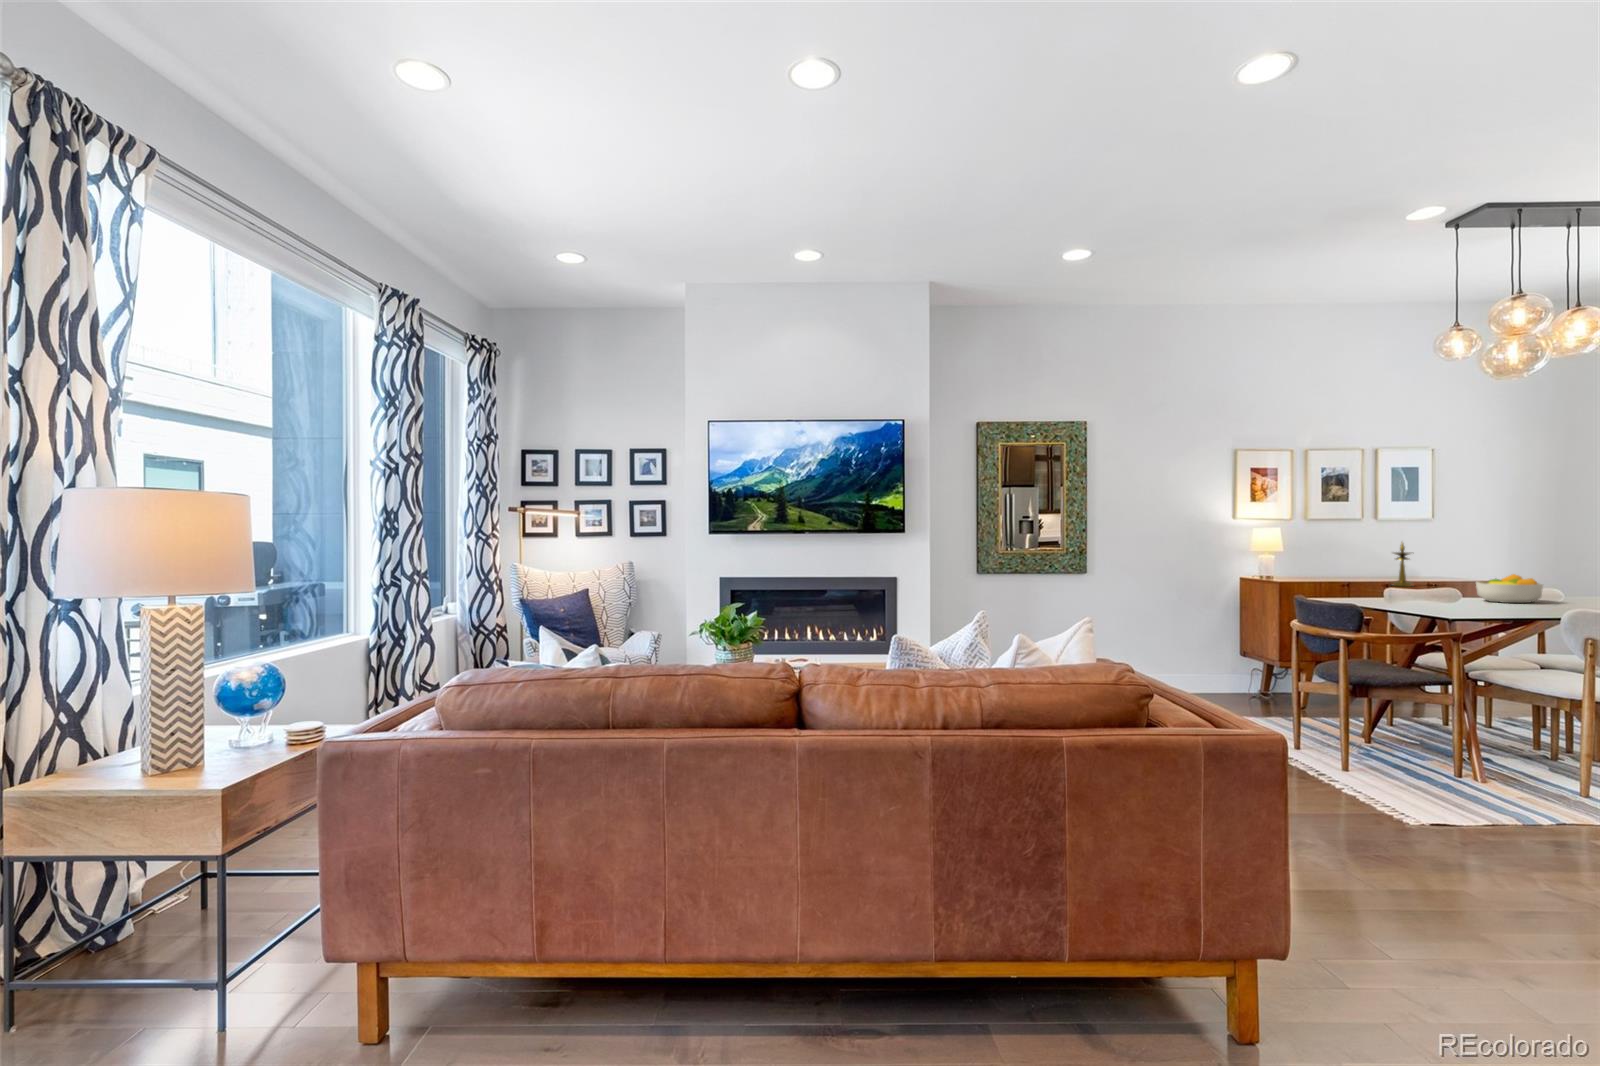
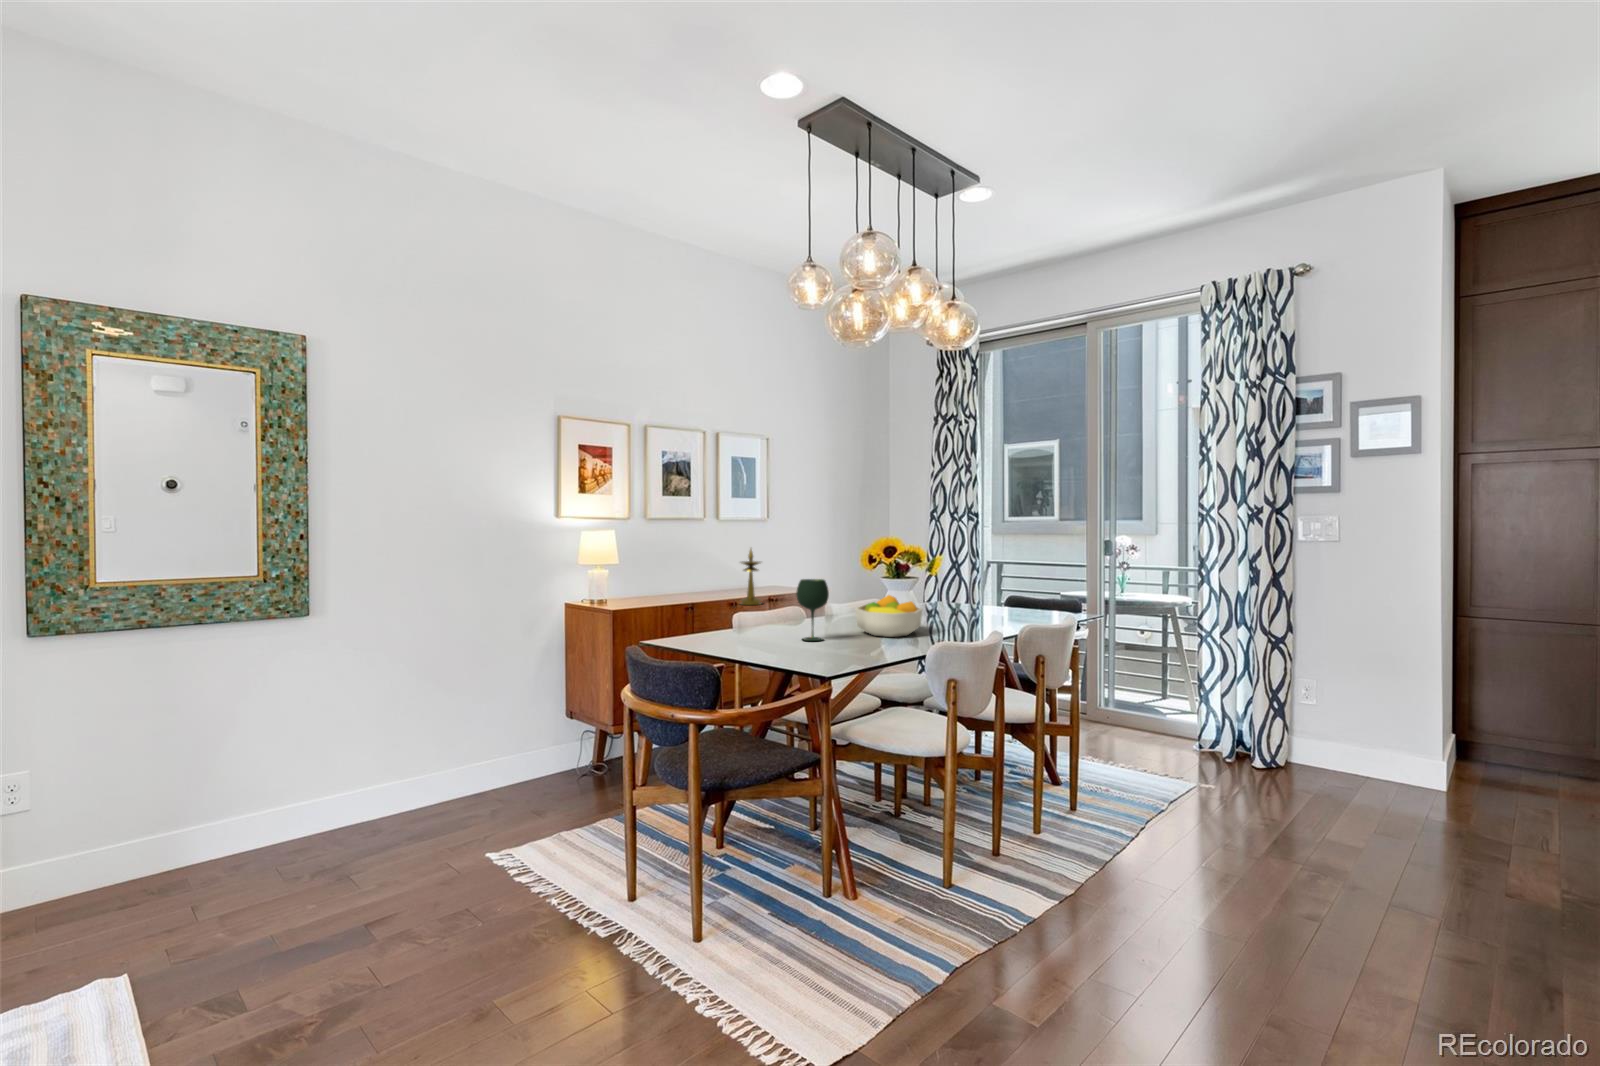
wine glass: none [1415,558,1443,601] -> present [796,579,829,641]

